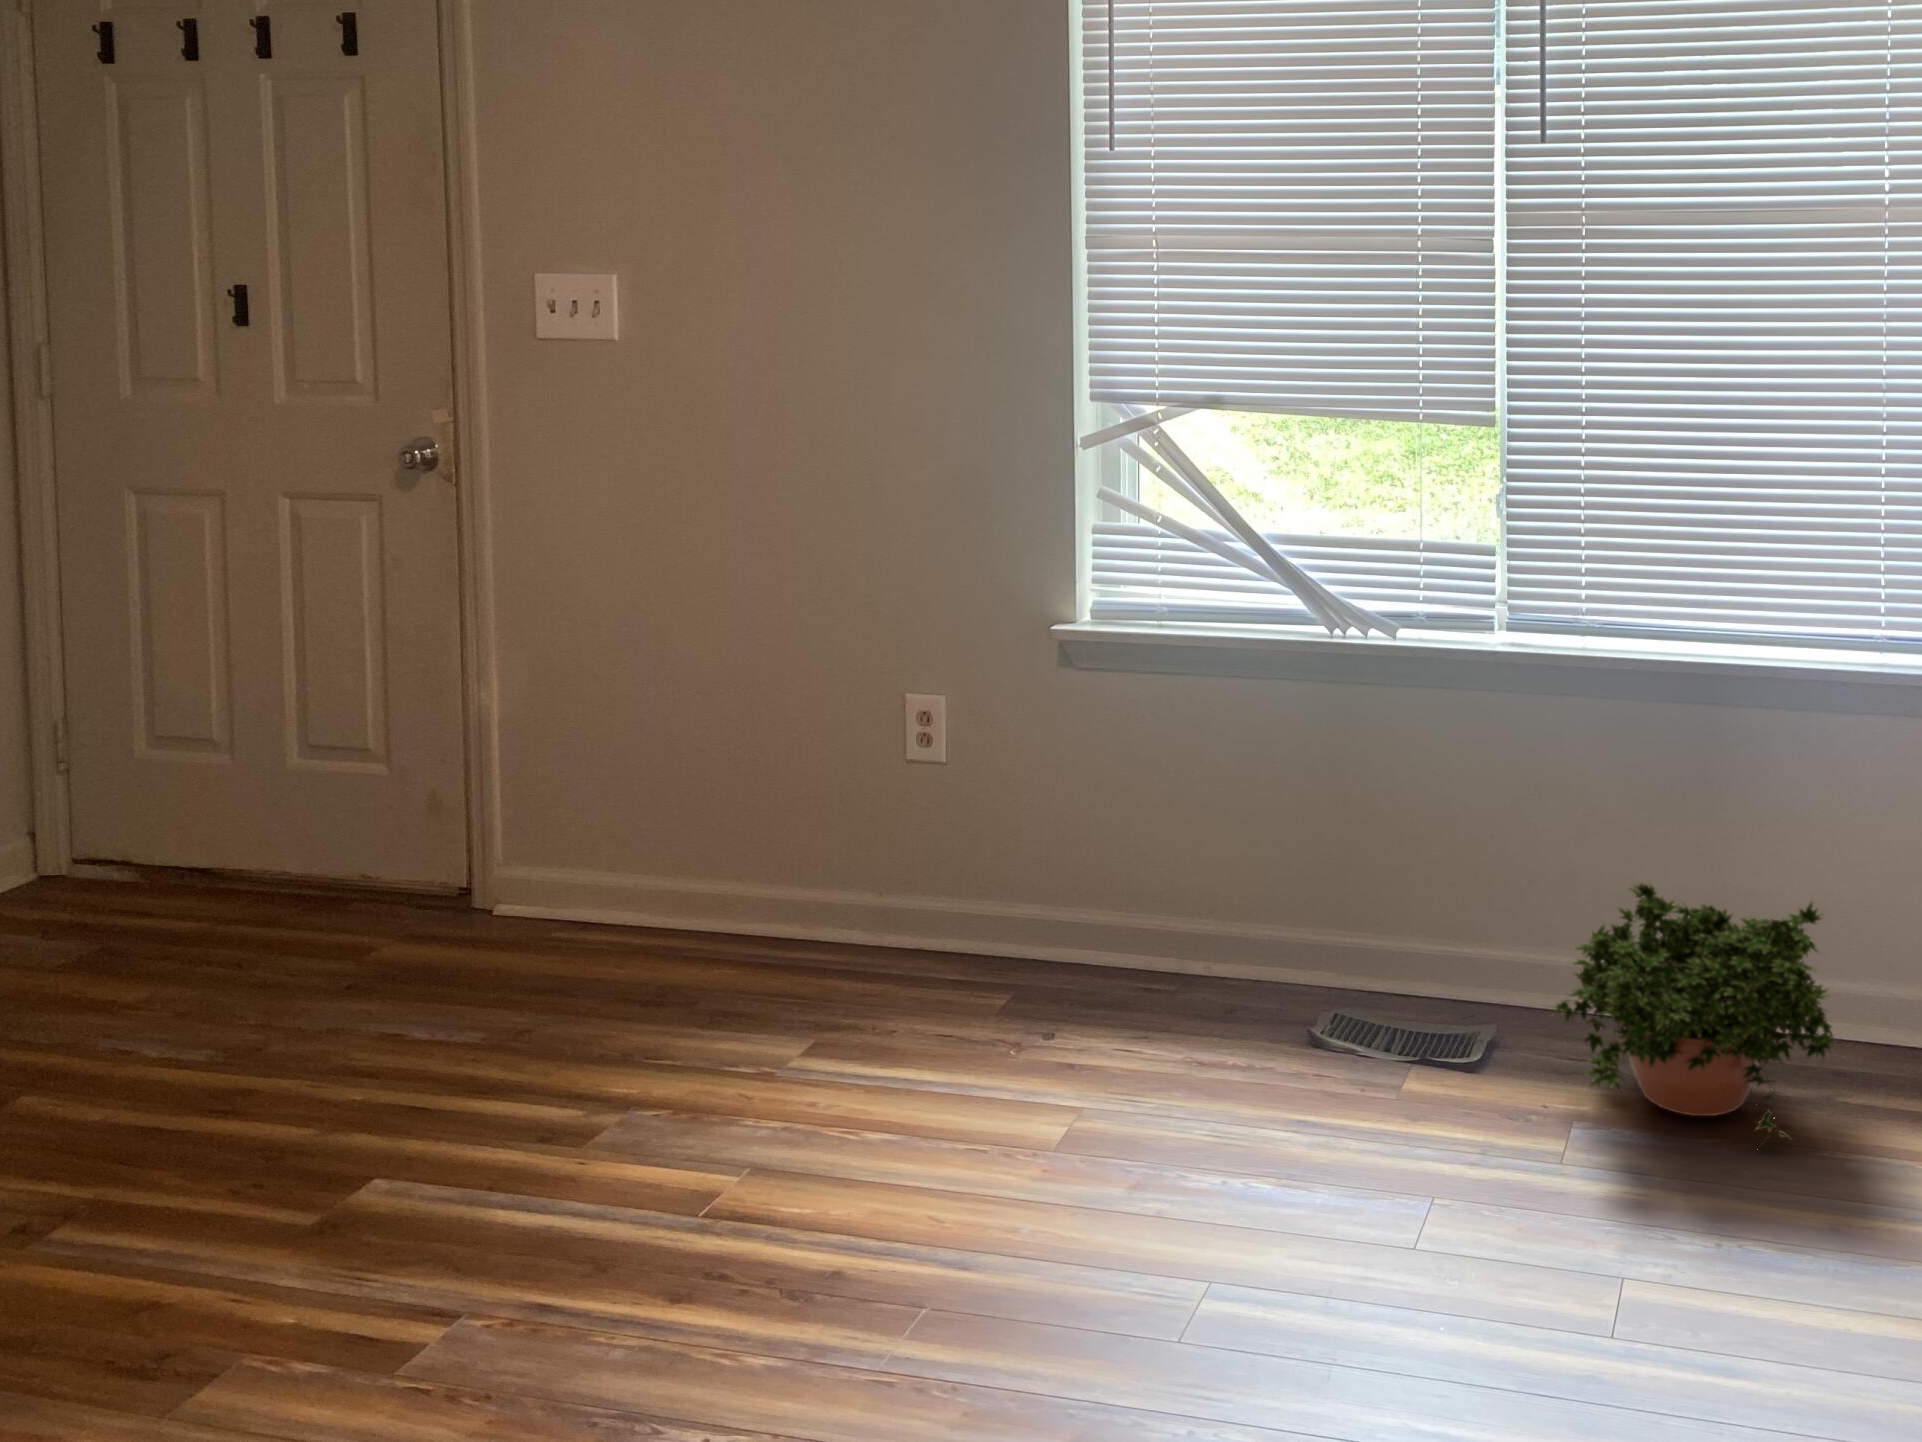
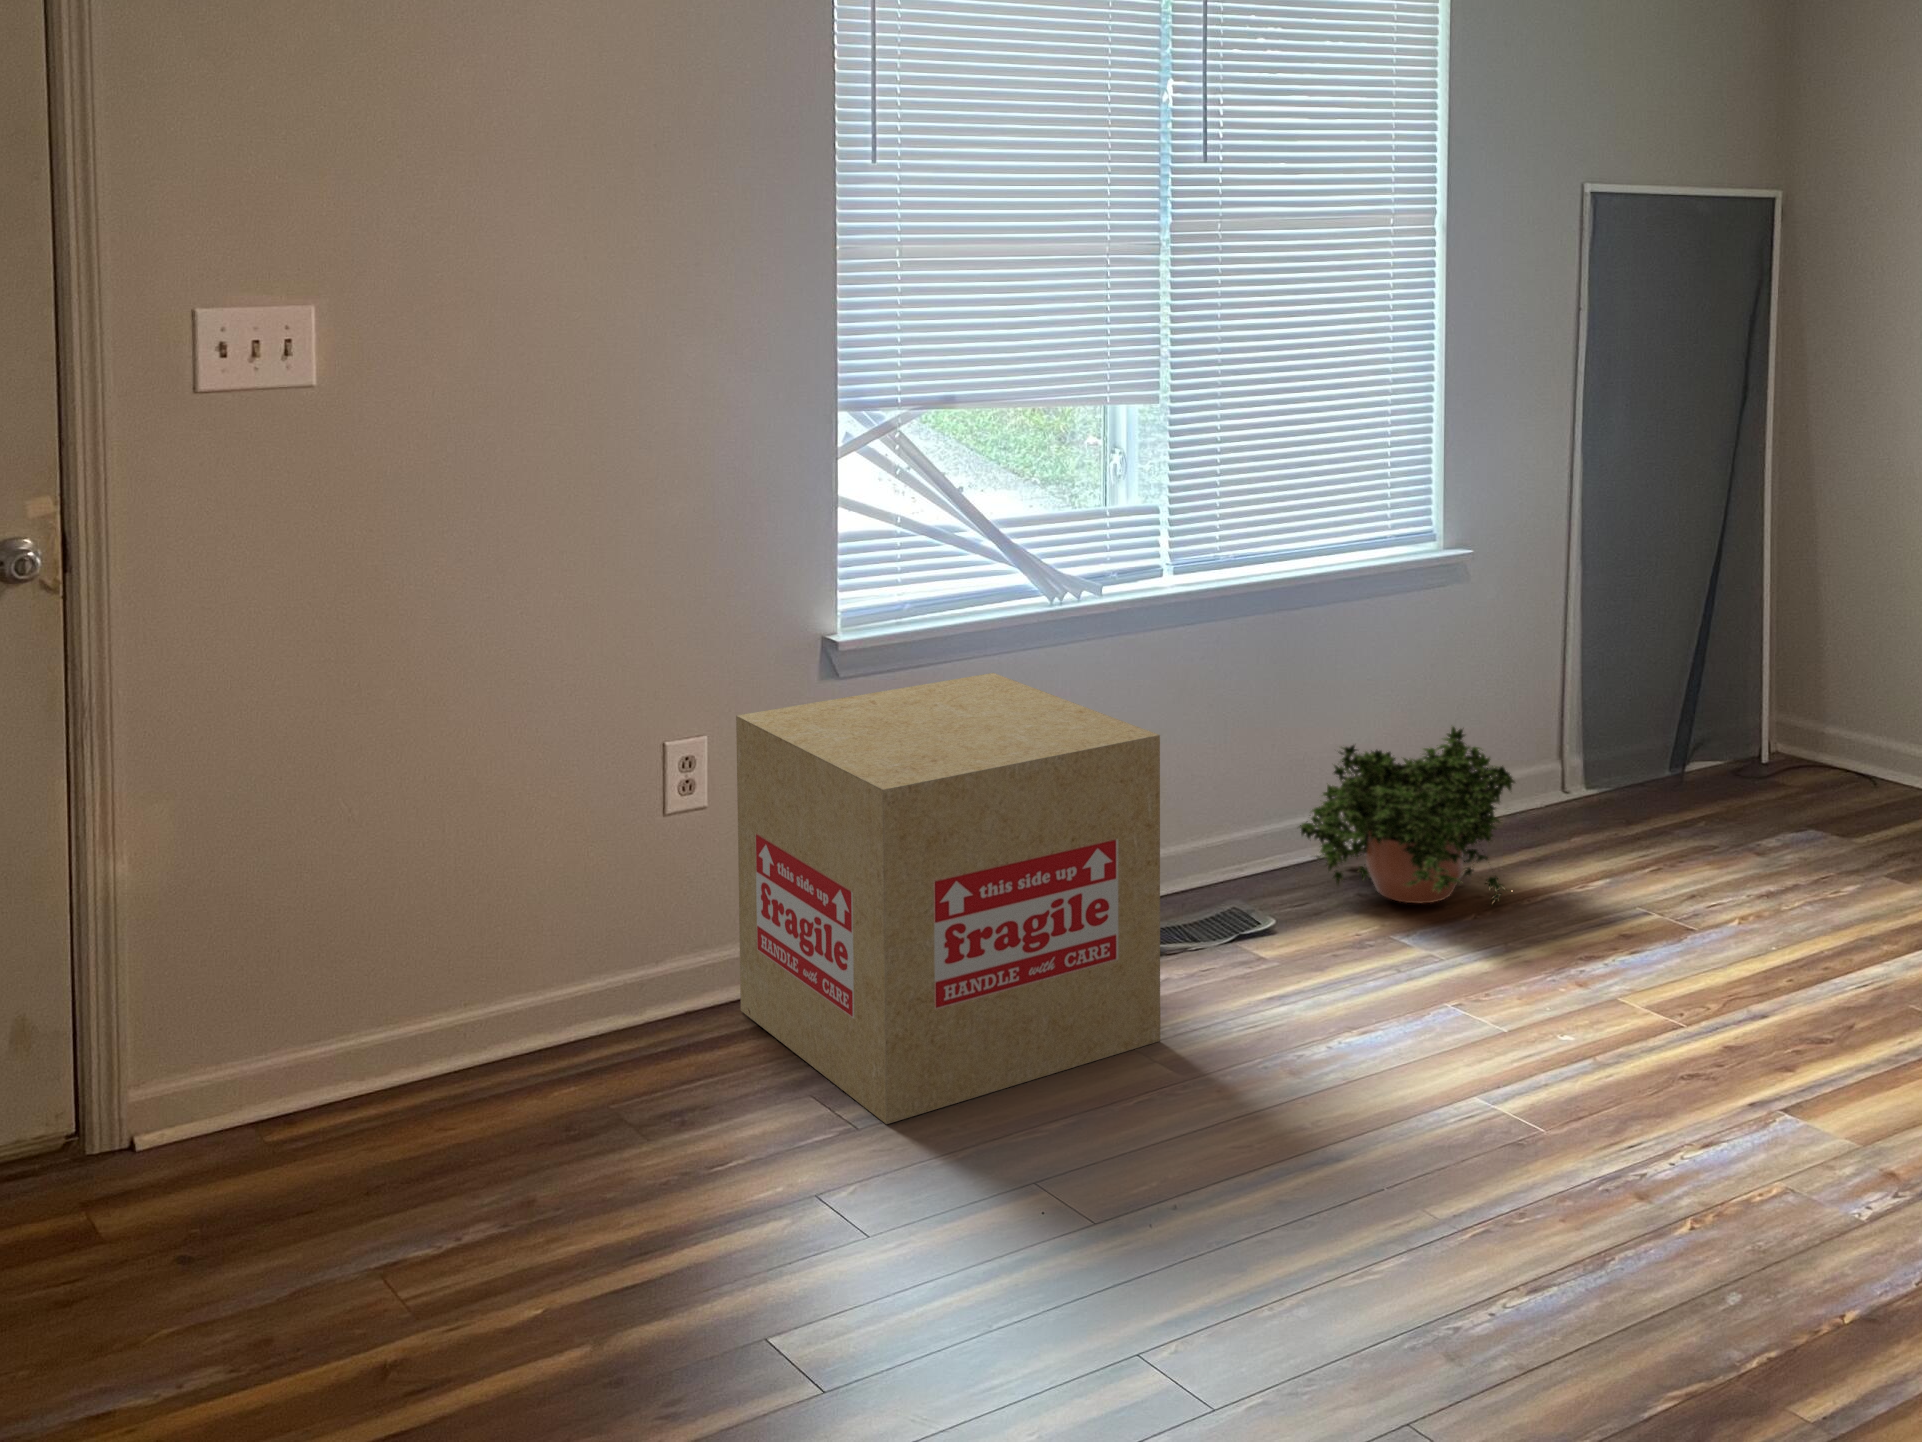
cardboard box: none [819,676,1223,1116] -> present [736,673,1160,1124]

